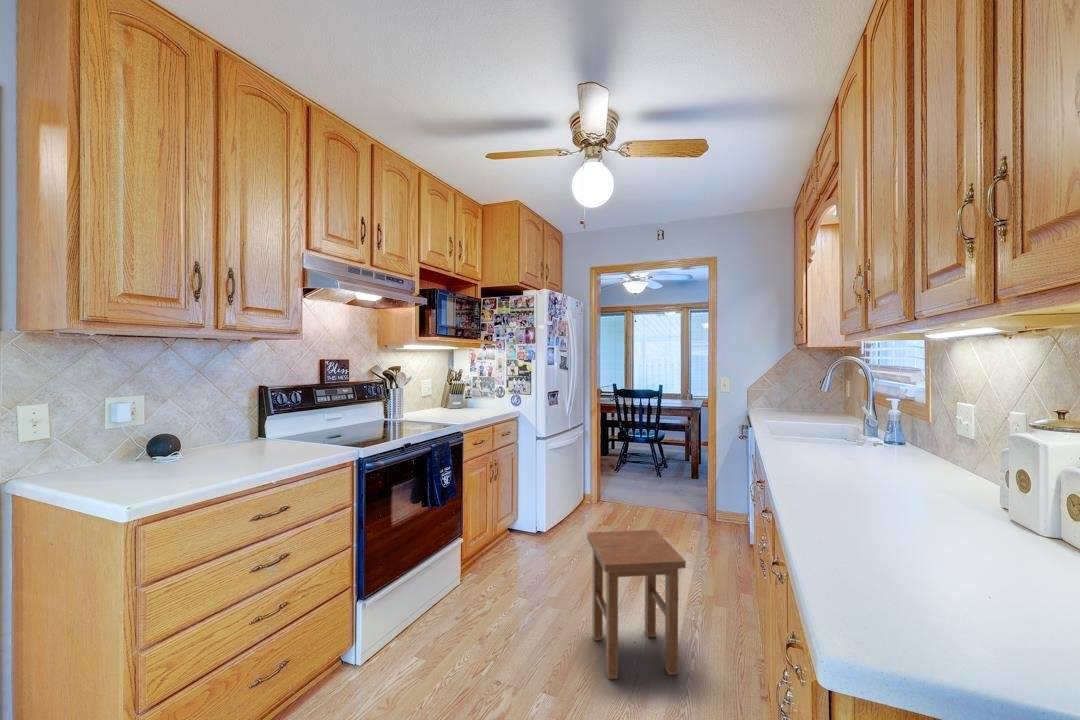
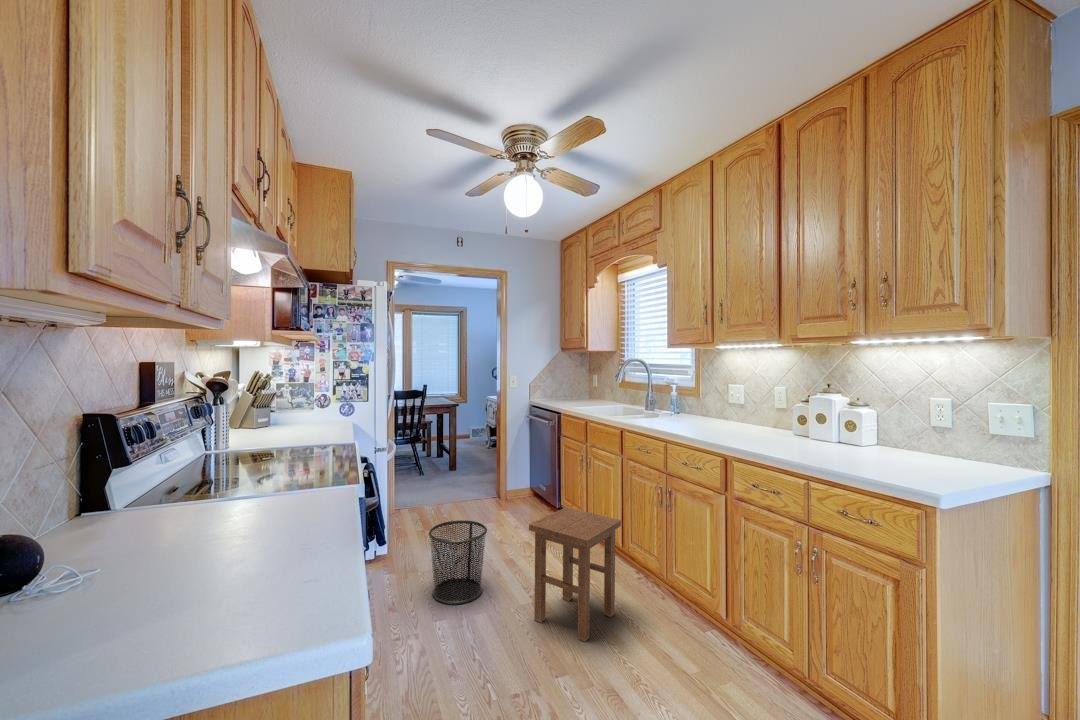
waste bin: none [538,514,594,594] -> present [429,520,487,604]

